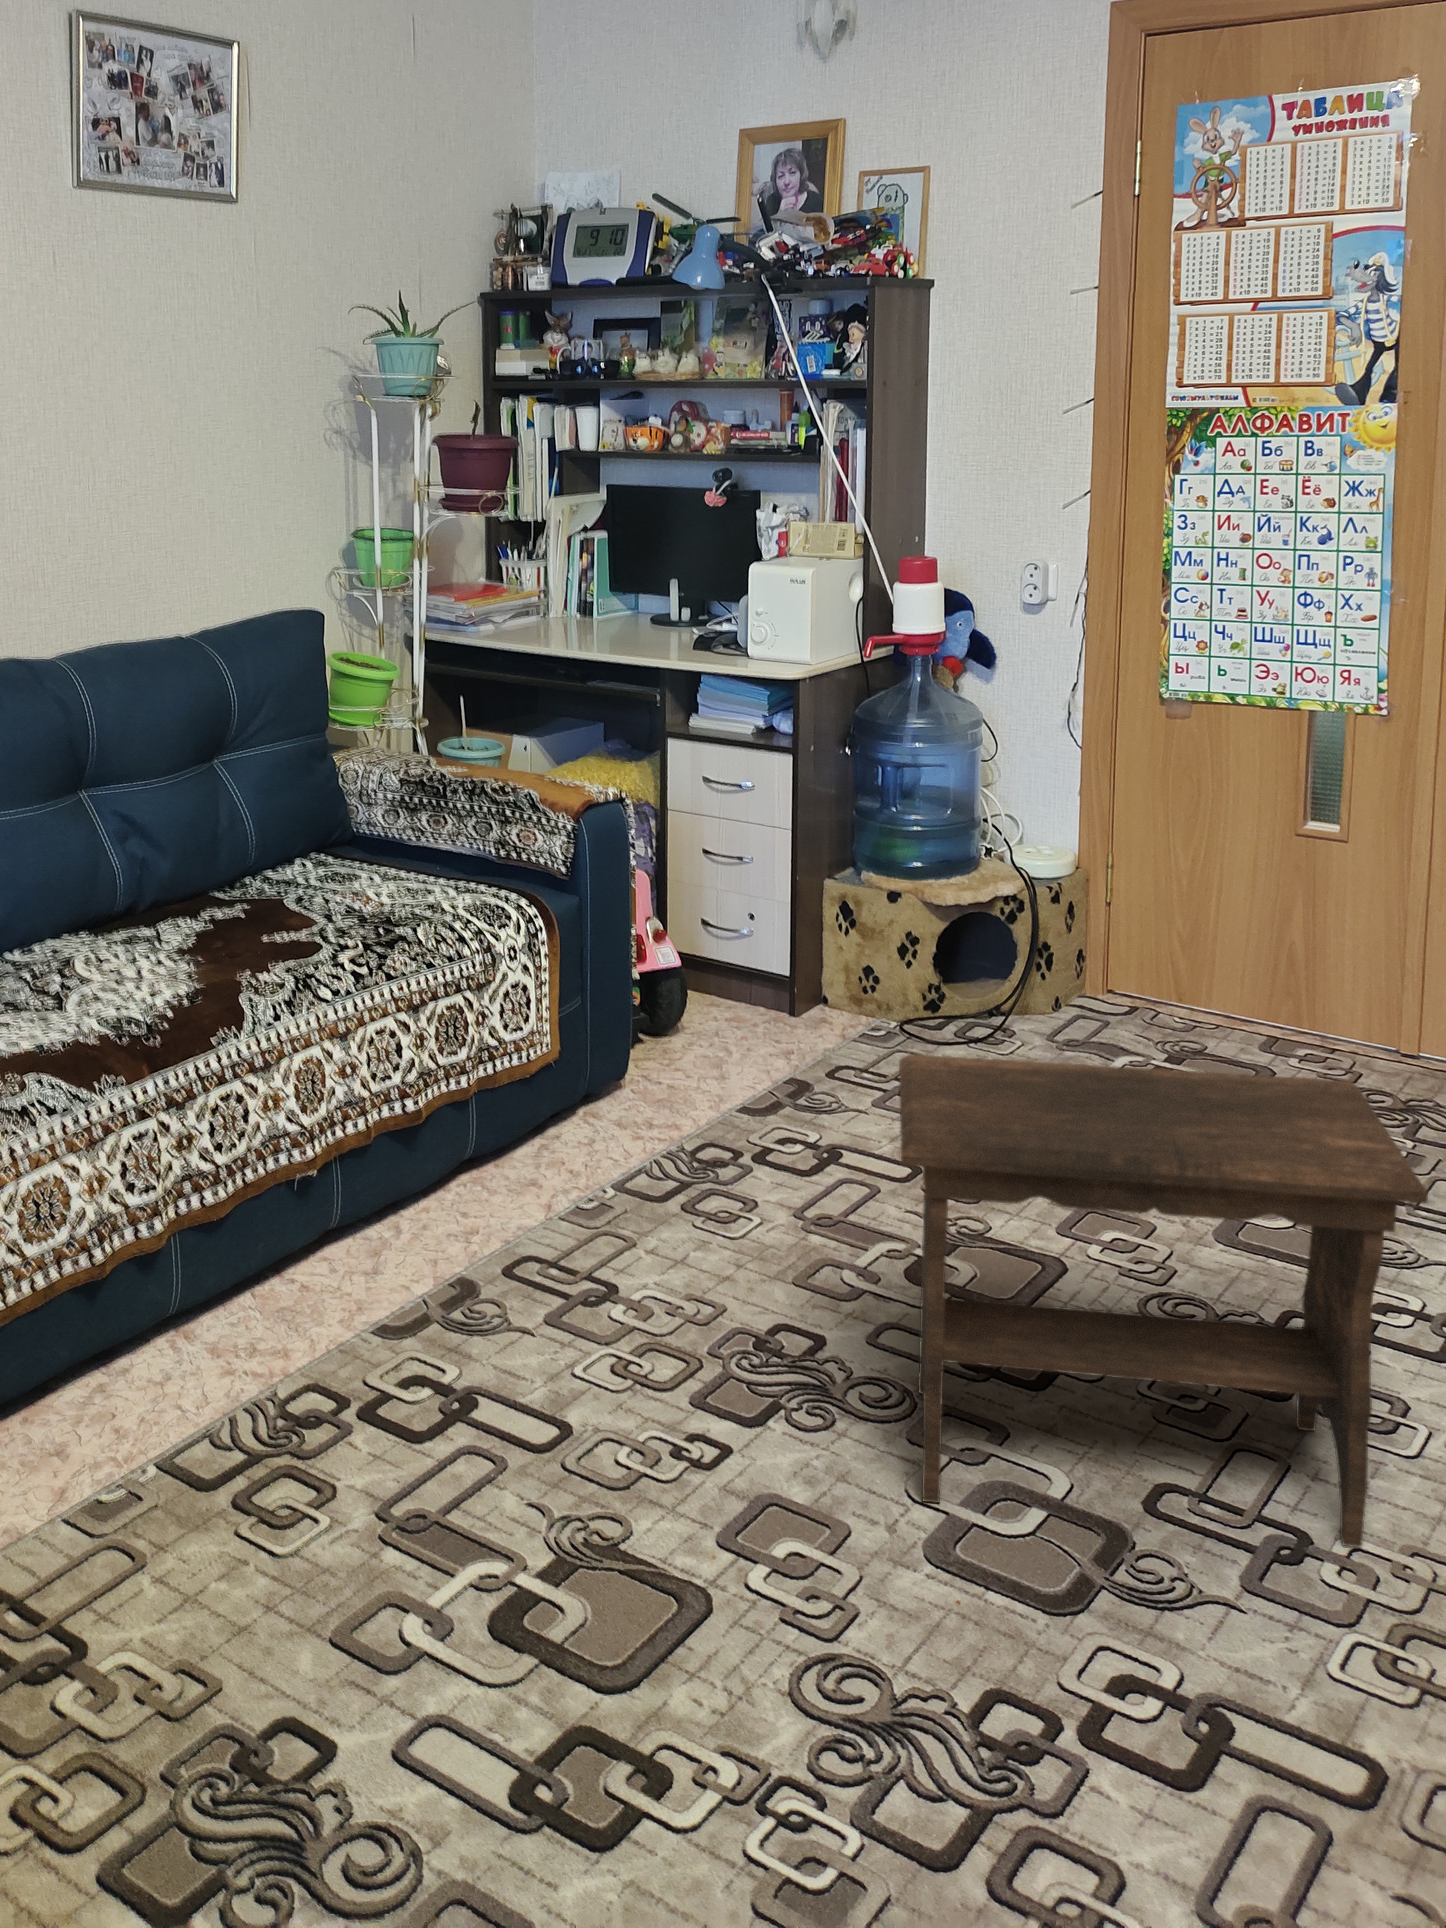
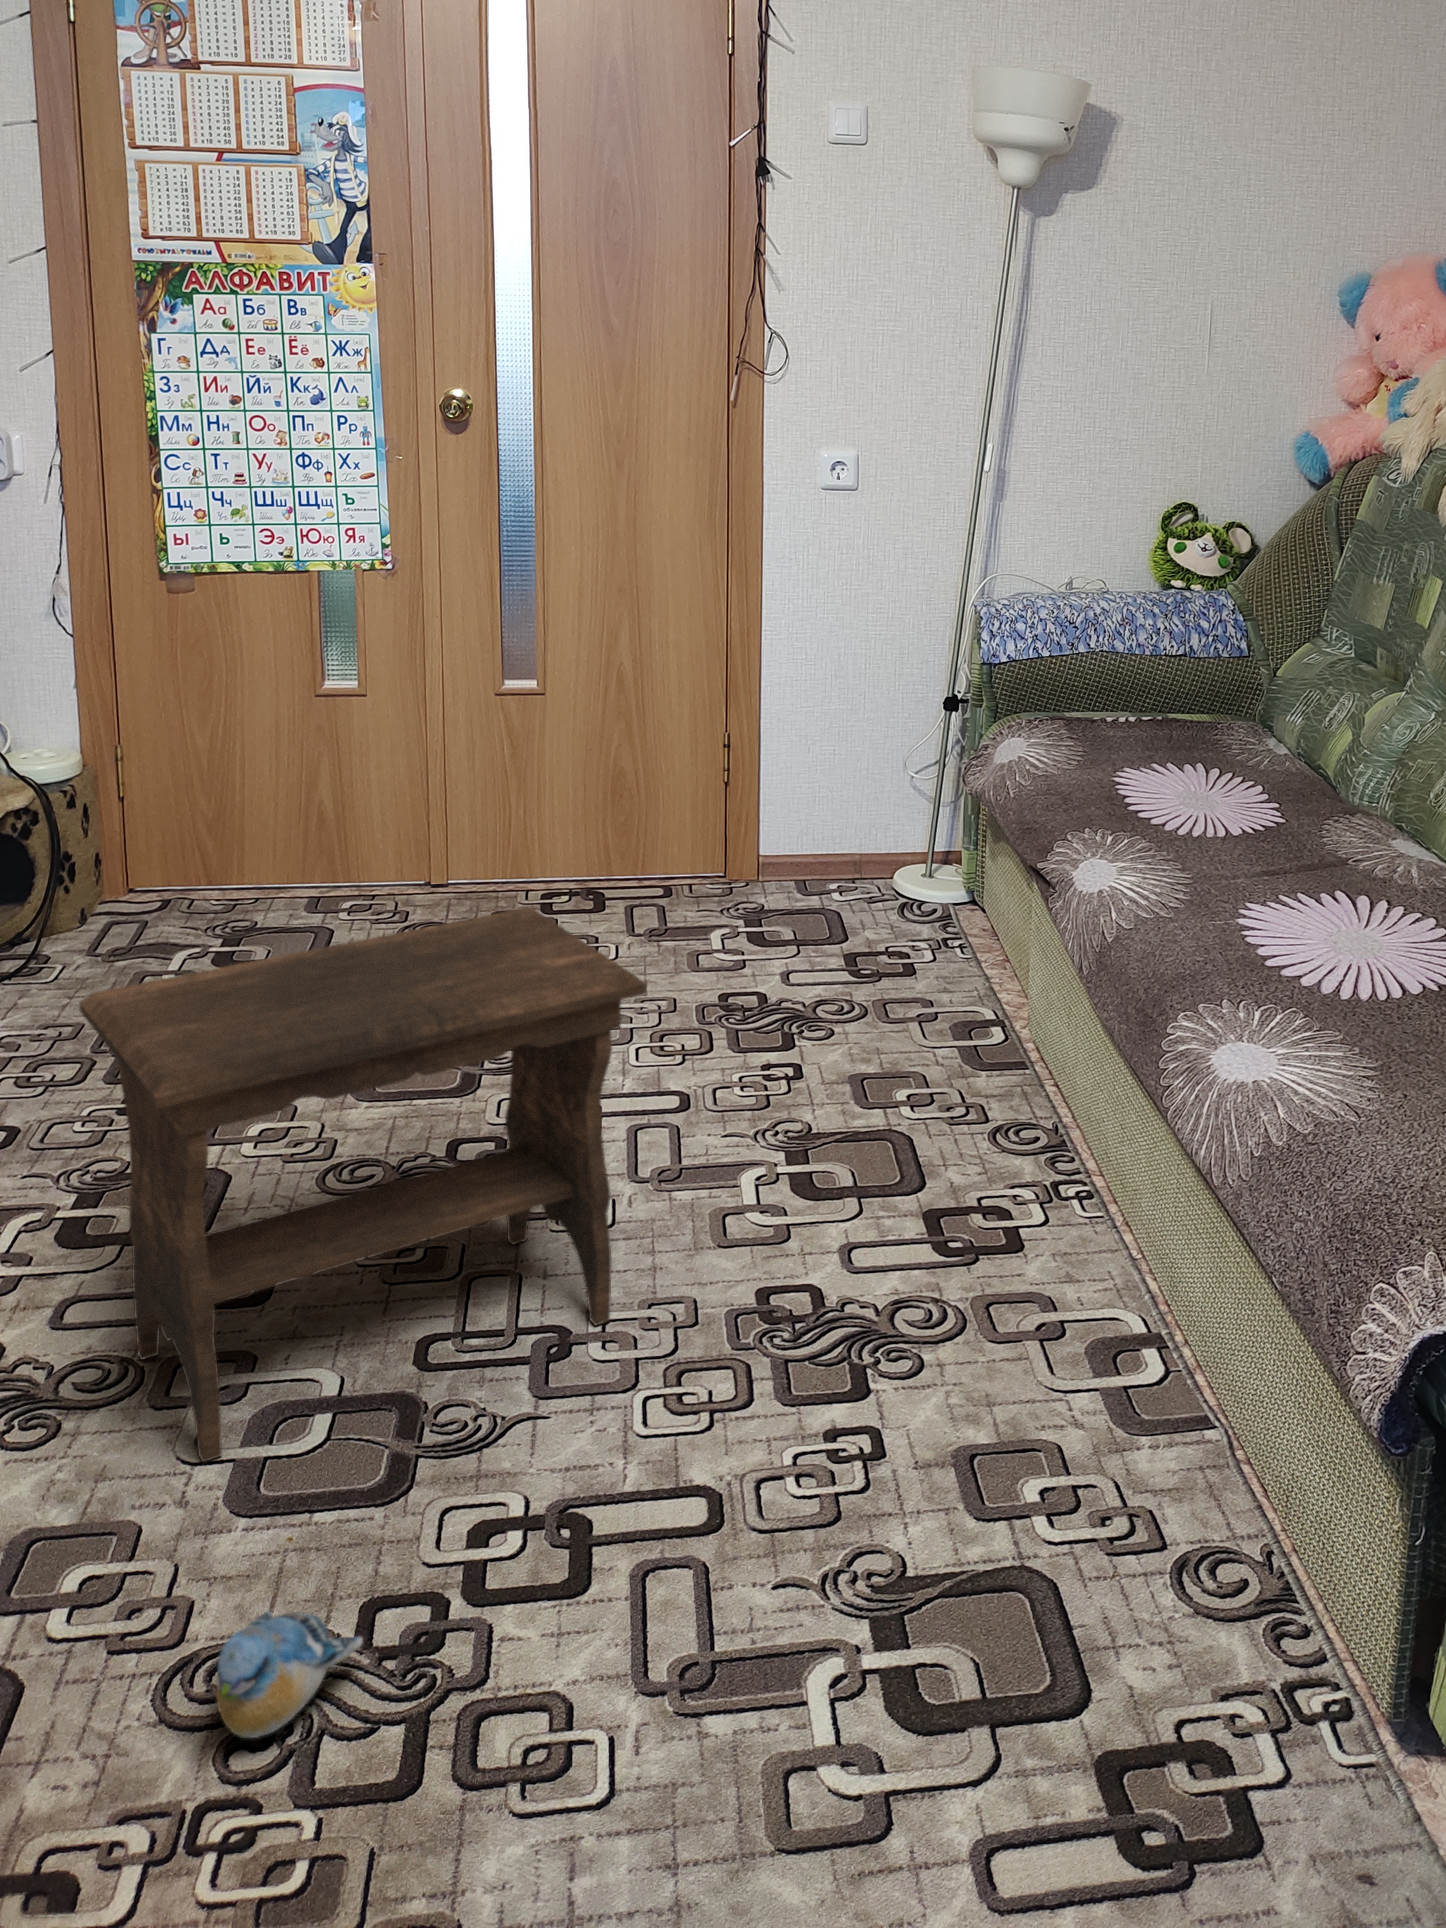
plush toy: none [813,1645,960,1753] -> present [216,1611,363,1738]

